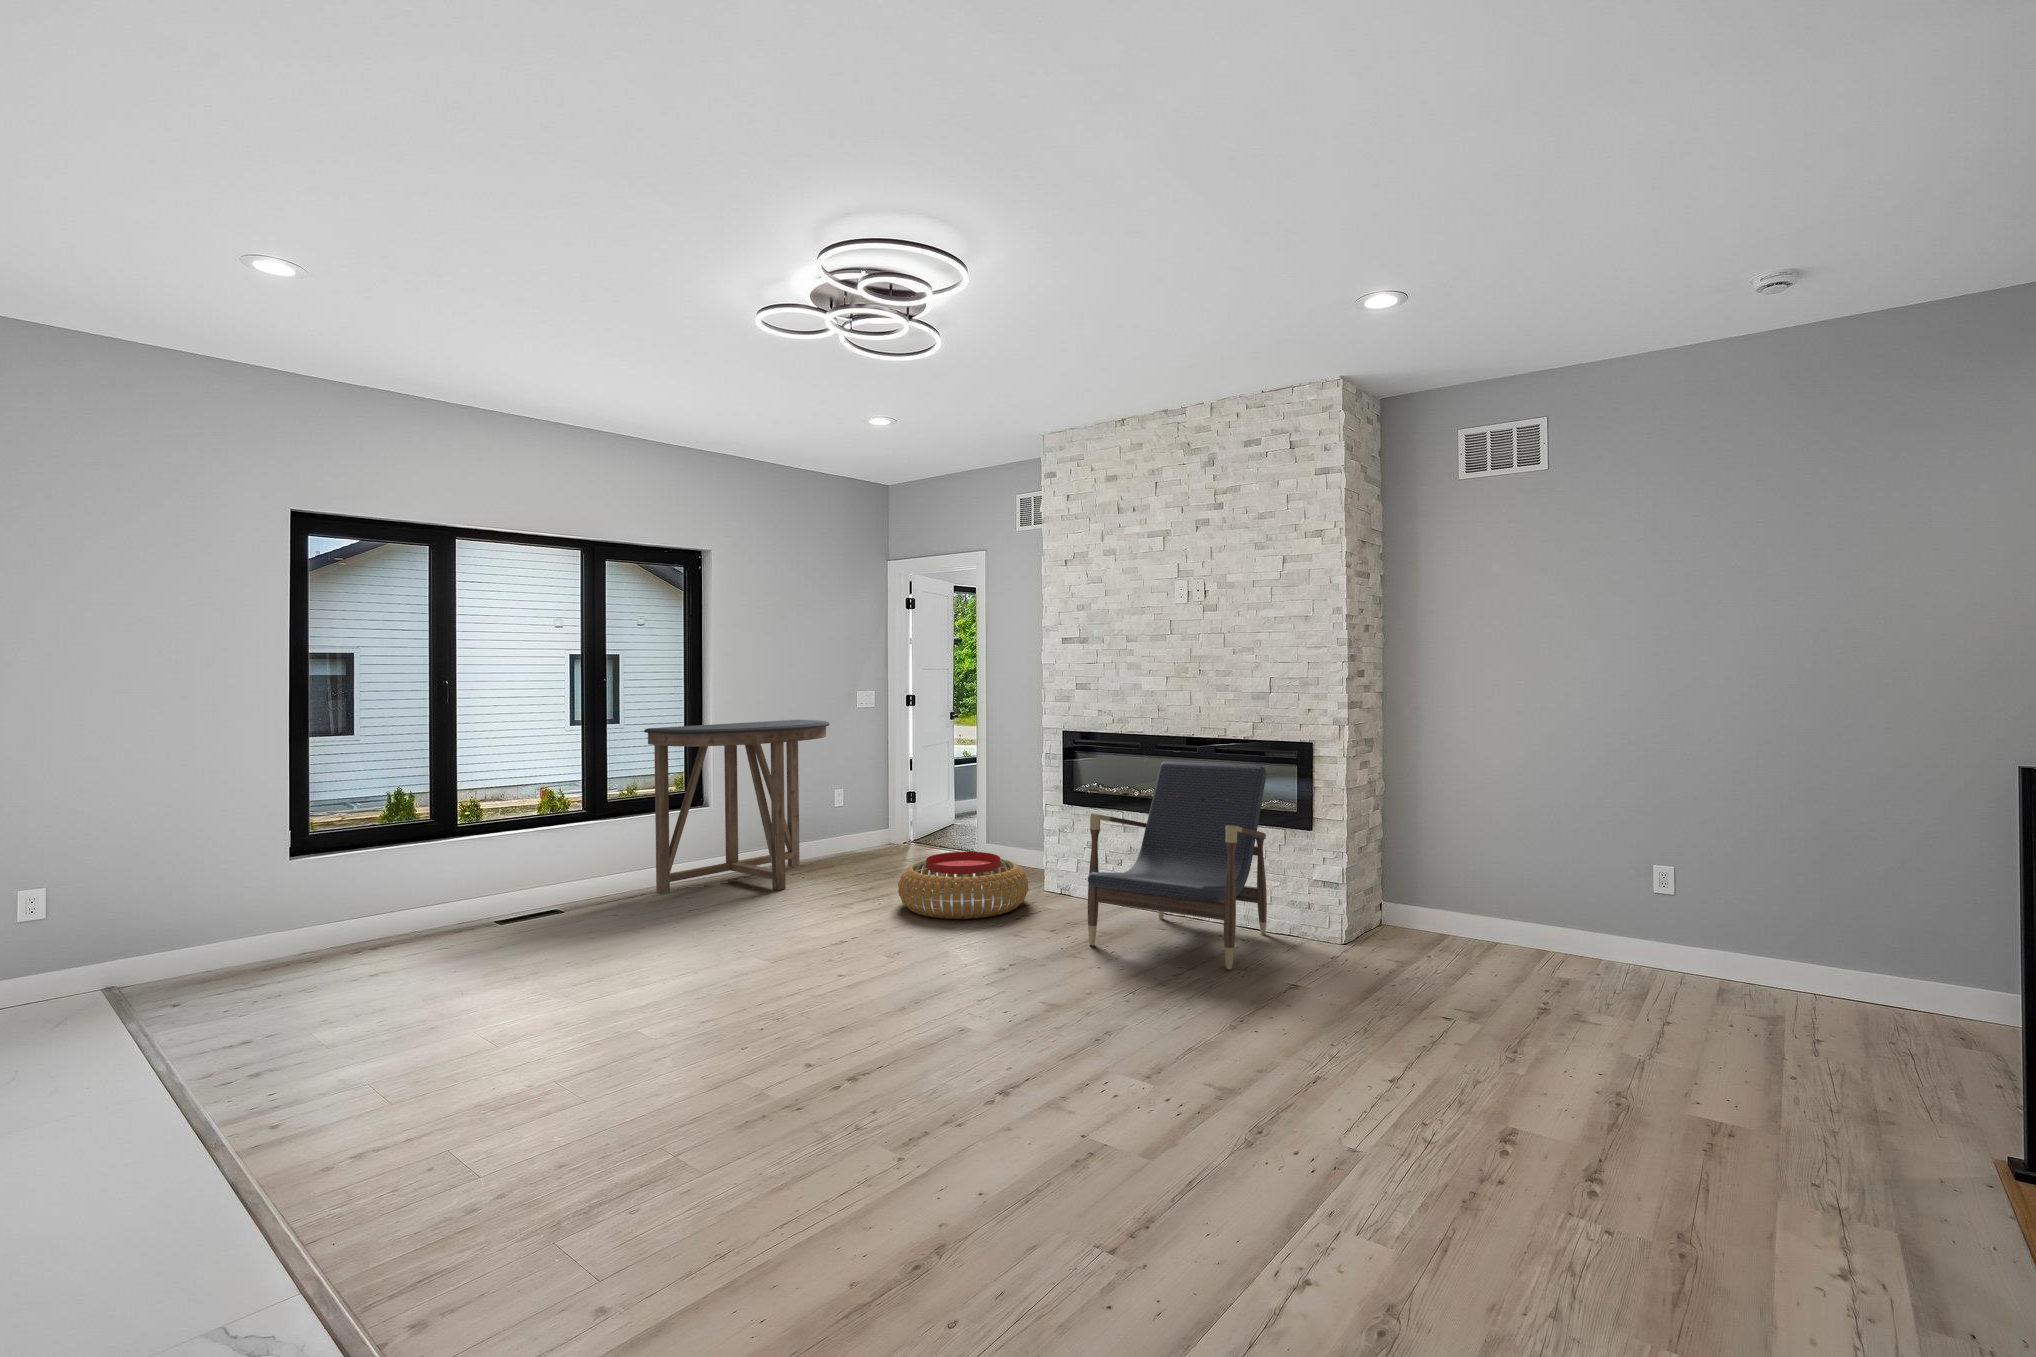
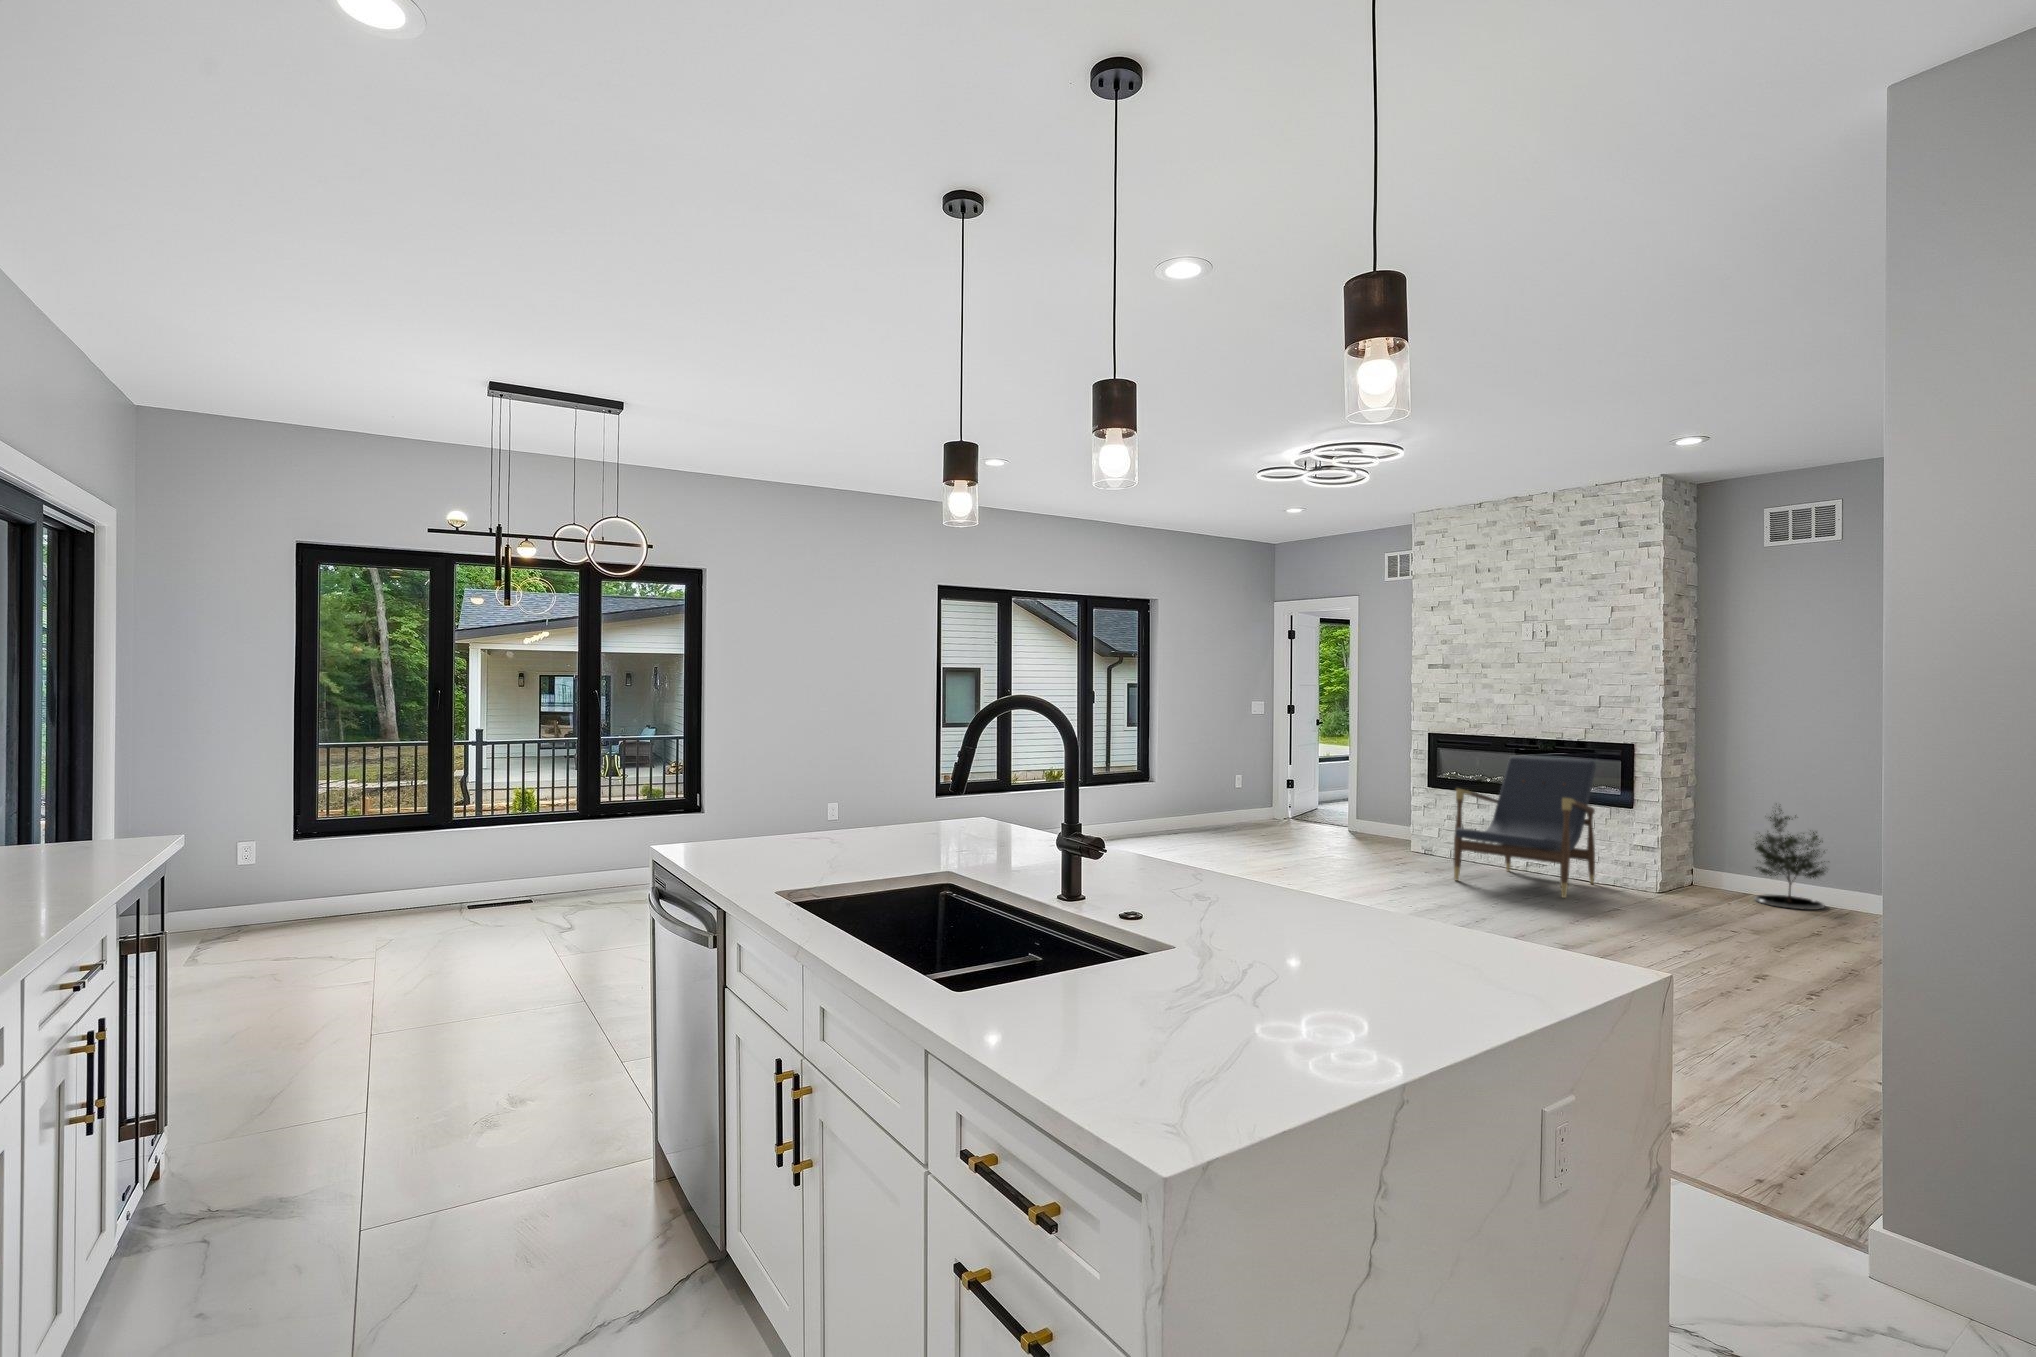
console table: present [644,720,830,894] -> none [1118,720,1240,839]
potted tree: none [1450,815,1544,959] -> present [1754,806,1826,910]
pouf: present [898,852,1028,919] -> none [1302,818,1401,862]

